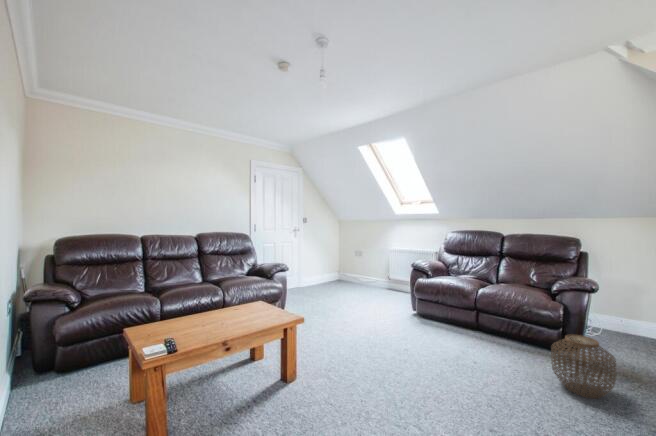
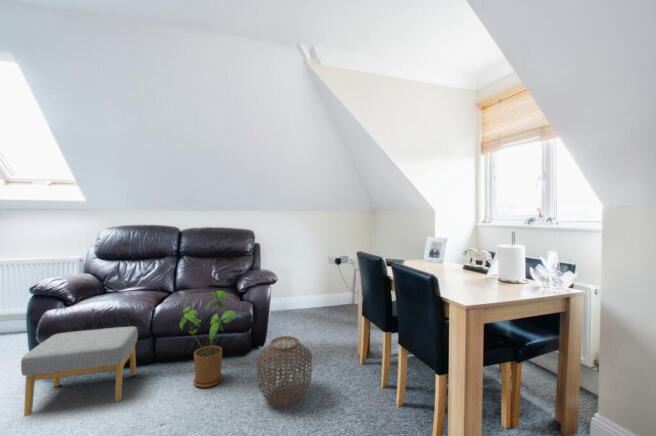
house plant: none [492,285,541,358] -> present [180,291,238,388]
footstool: none [408,292,466,341] -> present [21,326,138,416]

